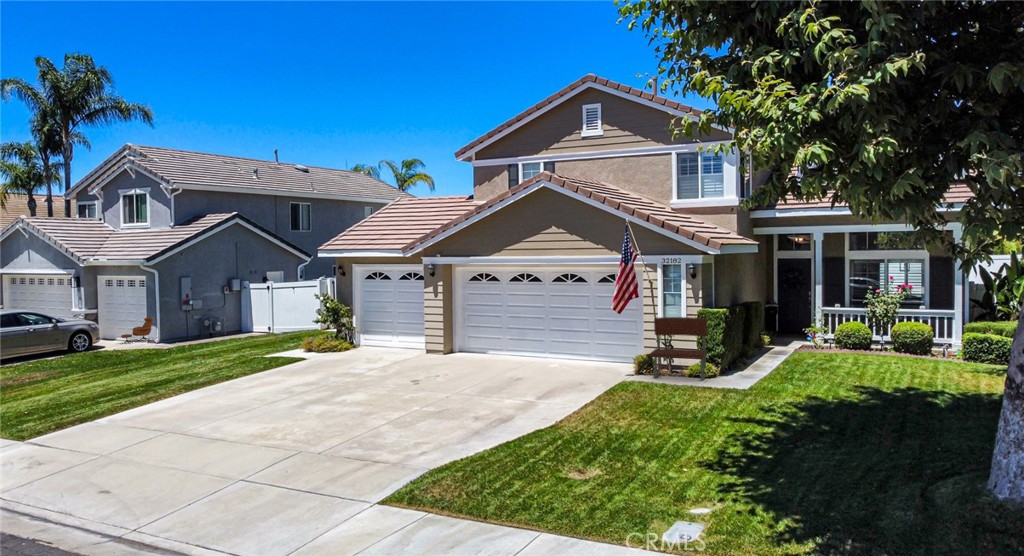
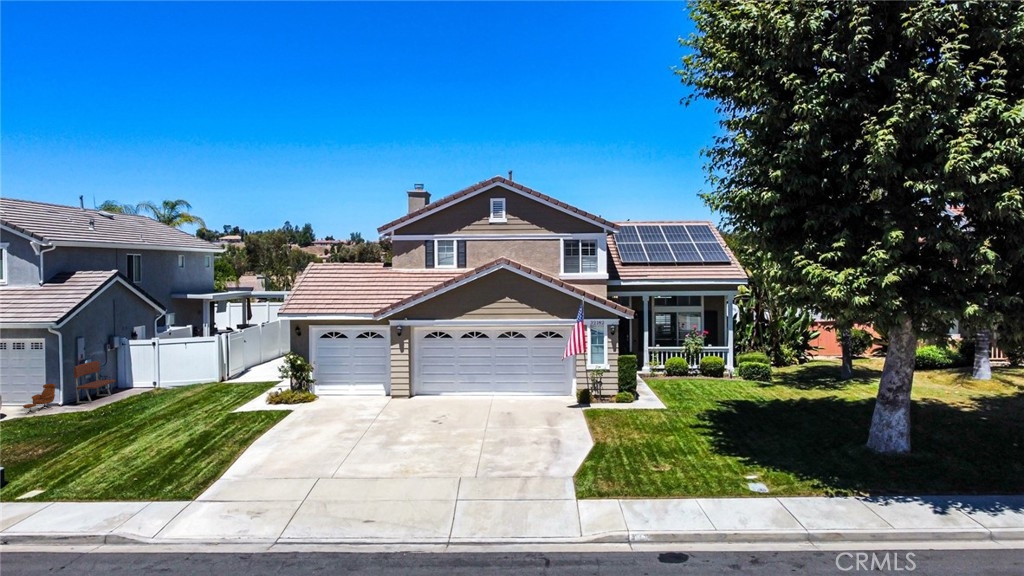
bench: present [650,317,707,380] -> present [74,361,116,403]

